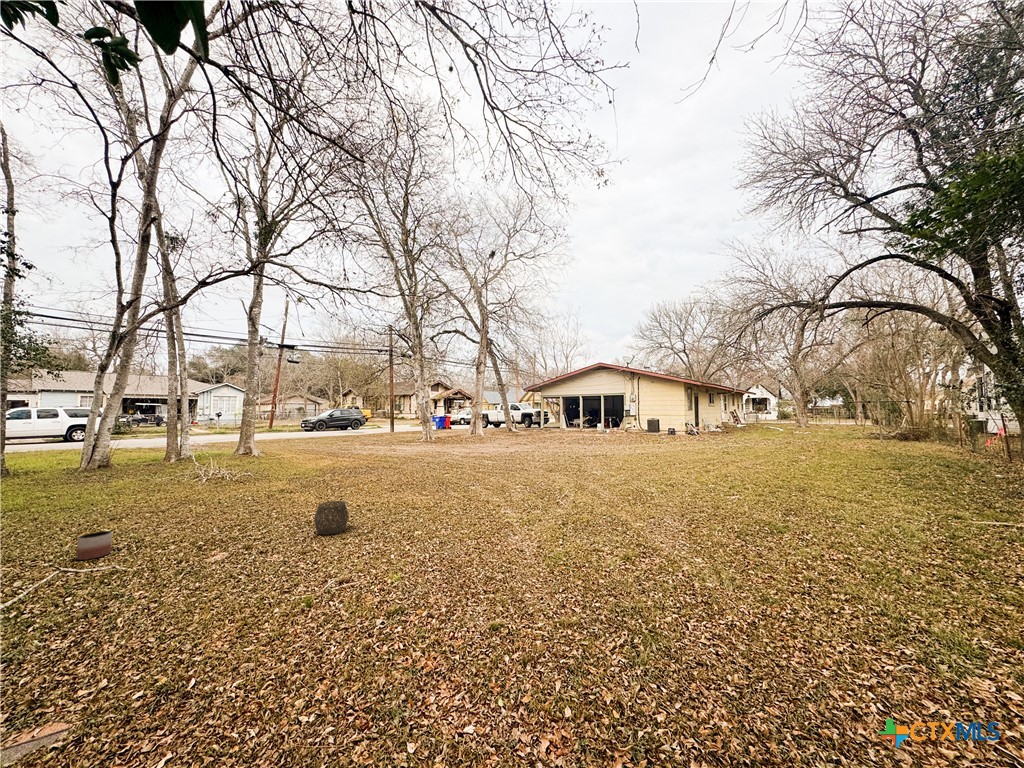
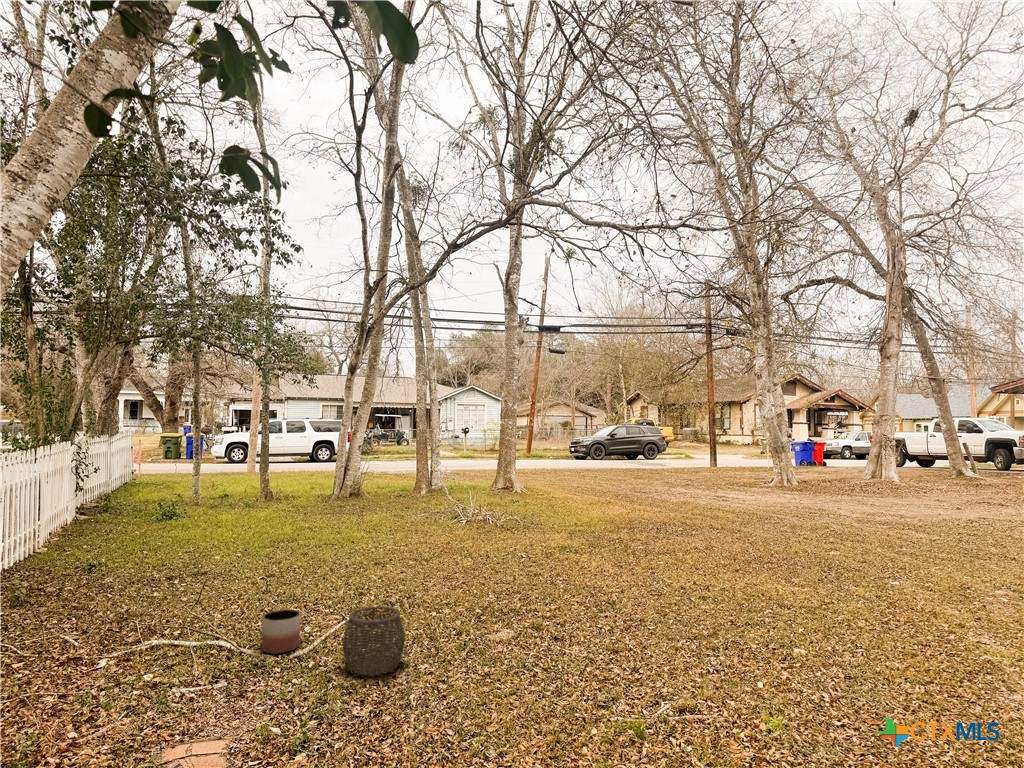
woven basket: present [314,501,348,535] -> present [342,606,405,676]

